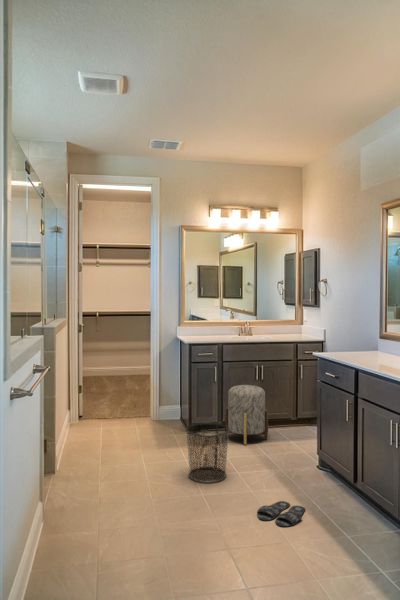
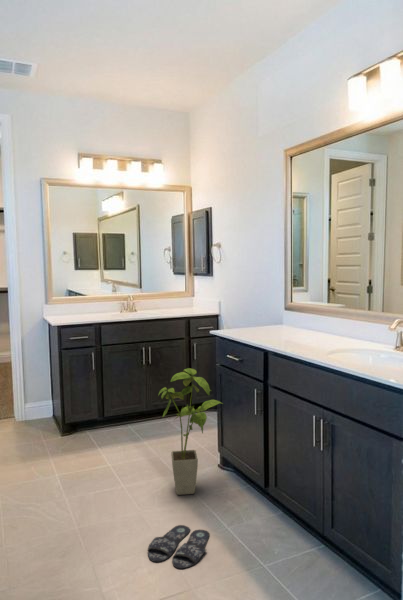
house plant: none [268,381,322,483] -> present [159,368,221,495]
stool: present [225,385,268,445] -> none [106,372,159,445]
waste bin: present [186,422,230,483] -> none [50,427,110,509]

